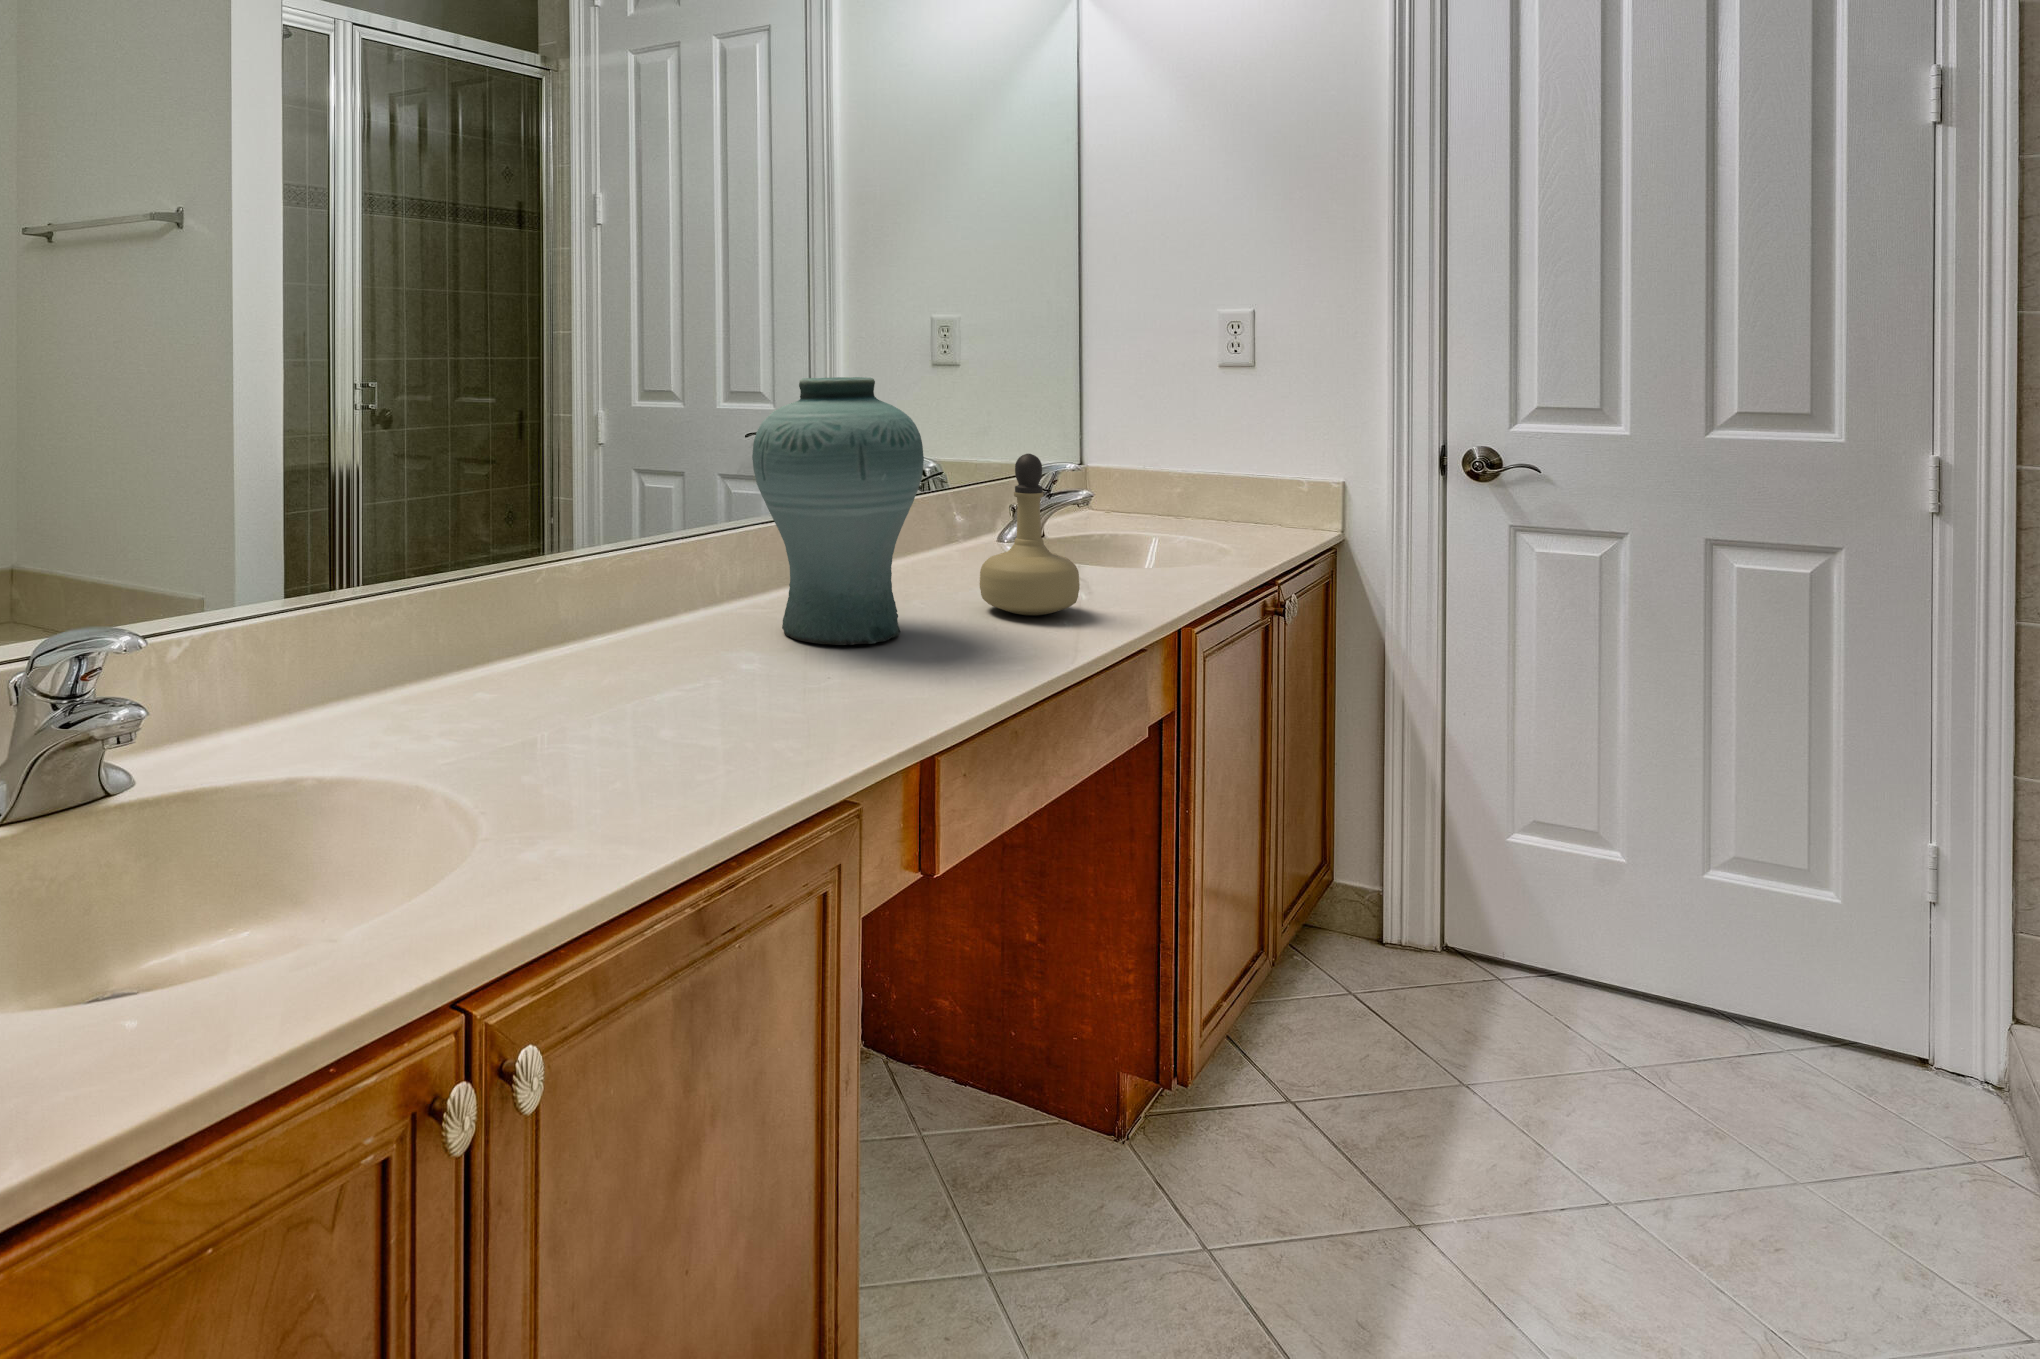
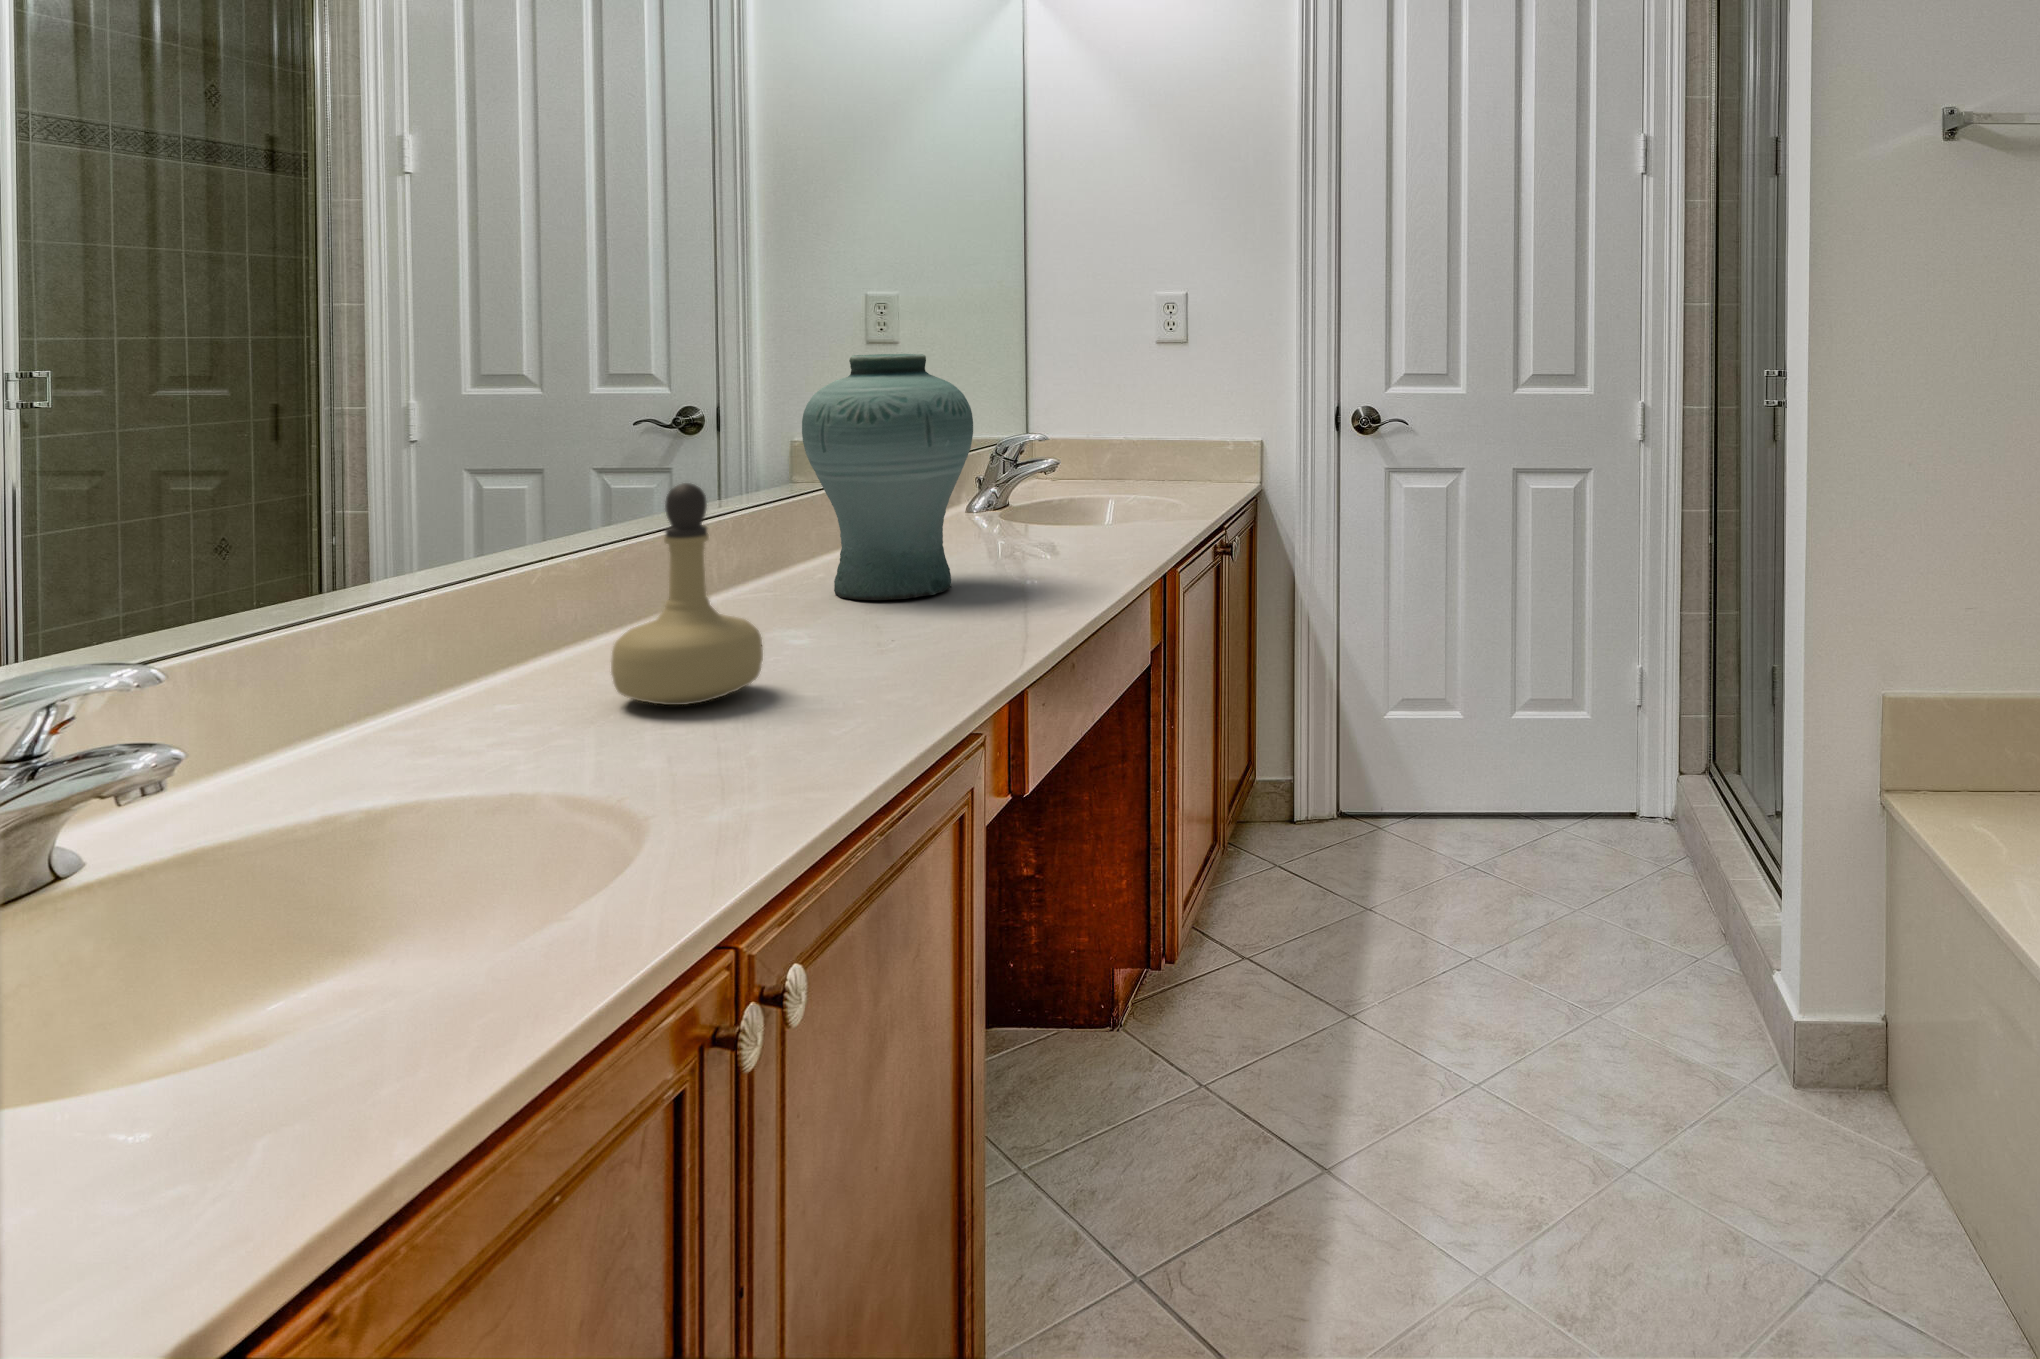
perfume bottle: present [980,454,1080,615] -> present [611,483,763,705]

